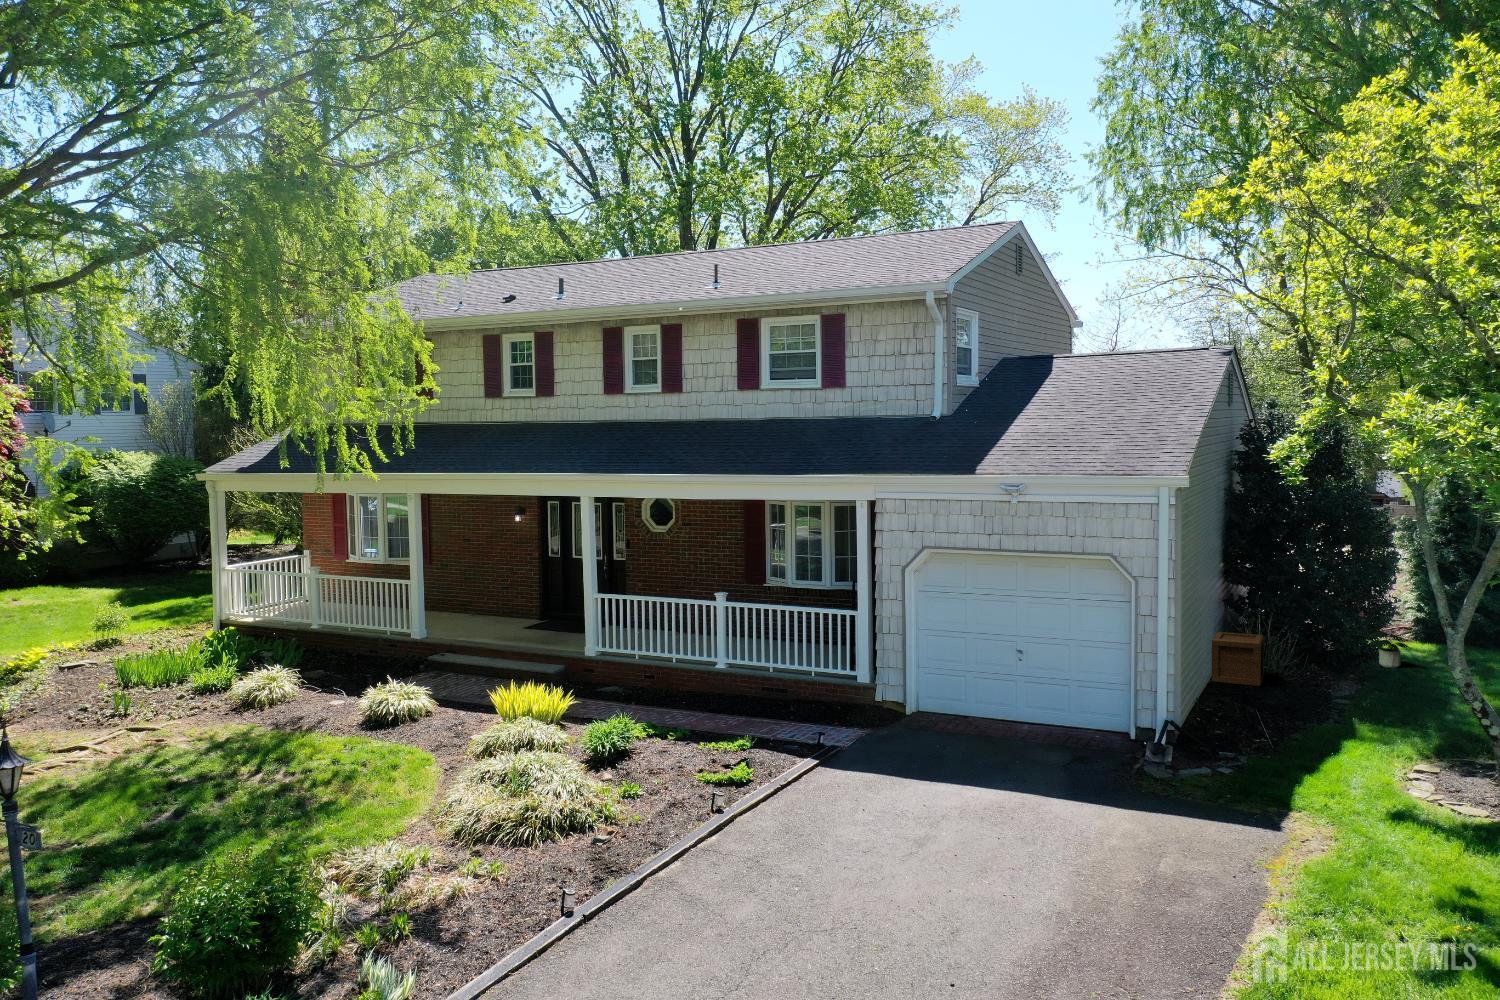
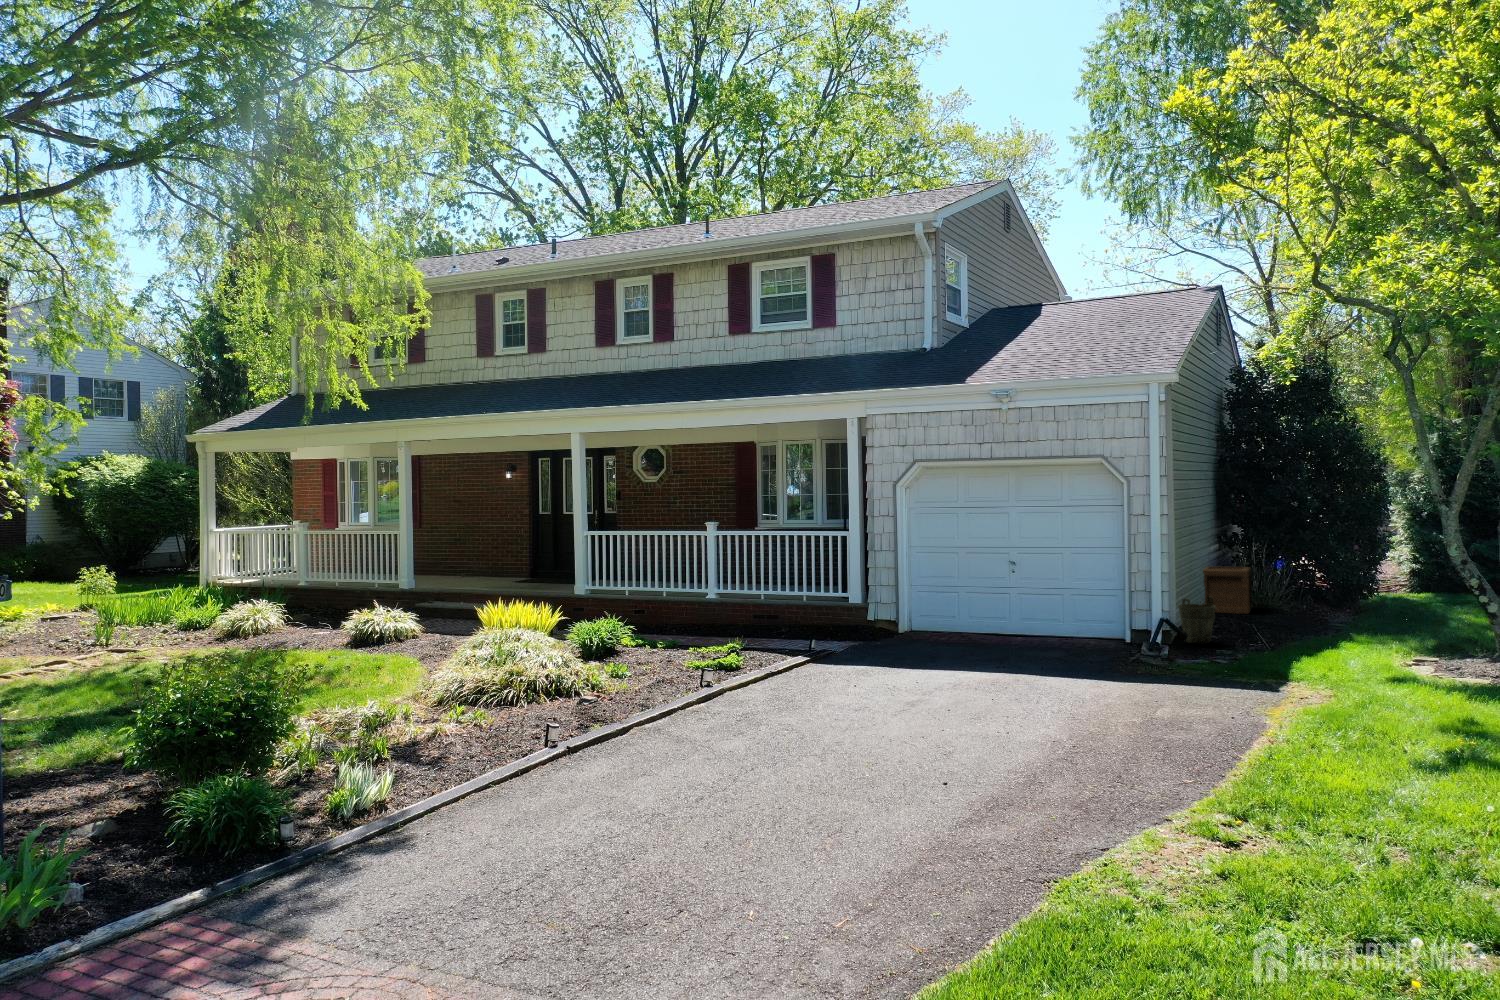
potted plant: present [1370,632,1410,668] -> none [1354,569,1397,603]
bucket: none [1186,692,1223,741] -> present [1178,596,1216,644]

